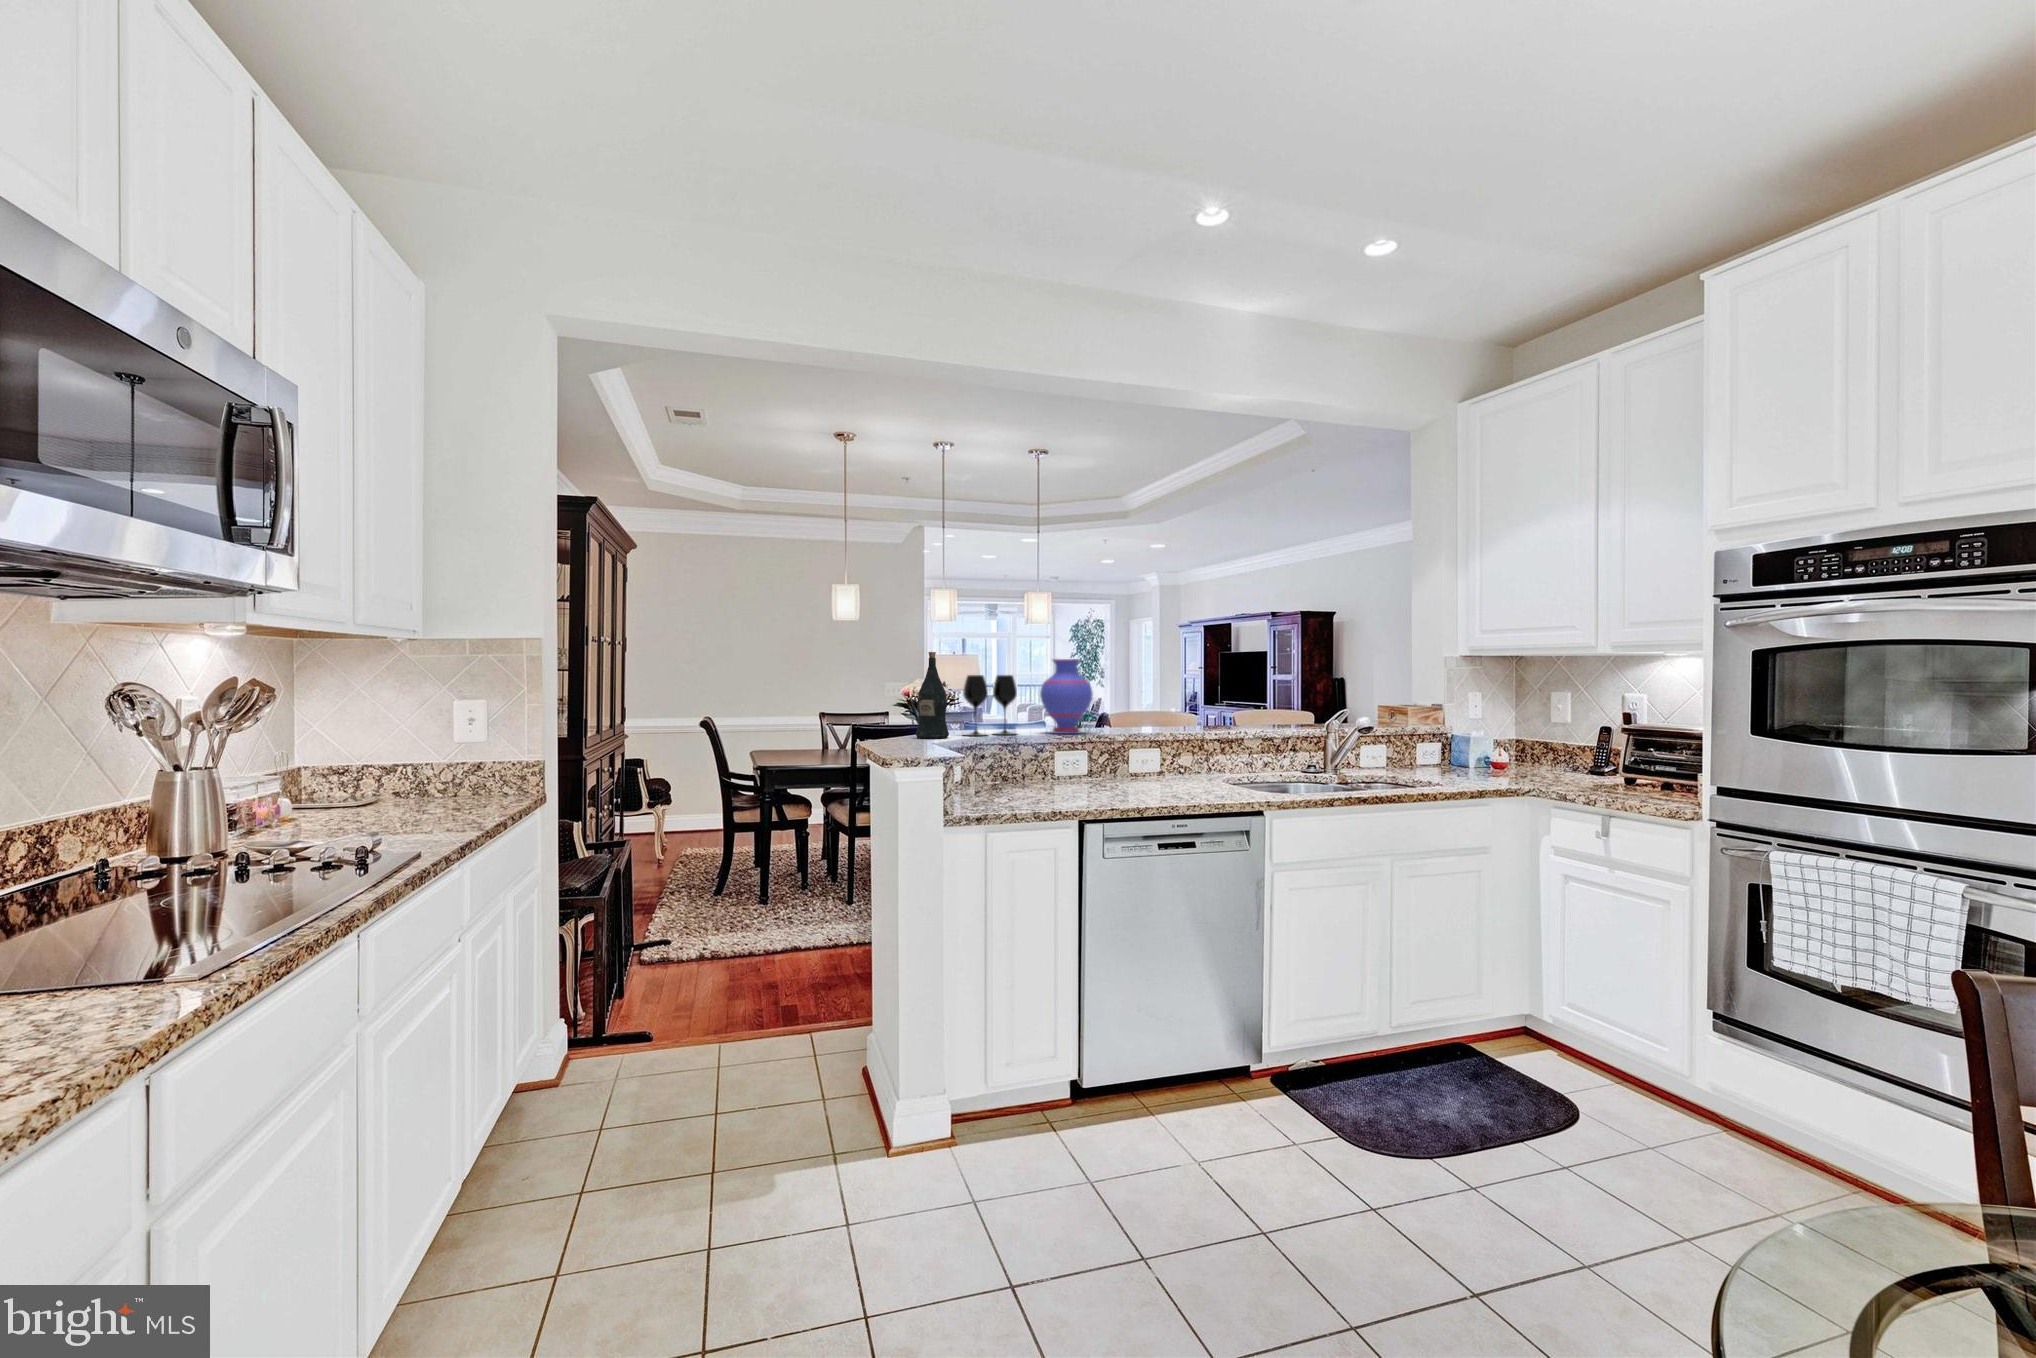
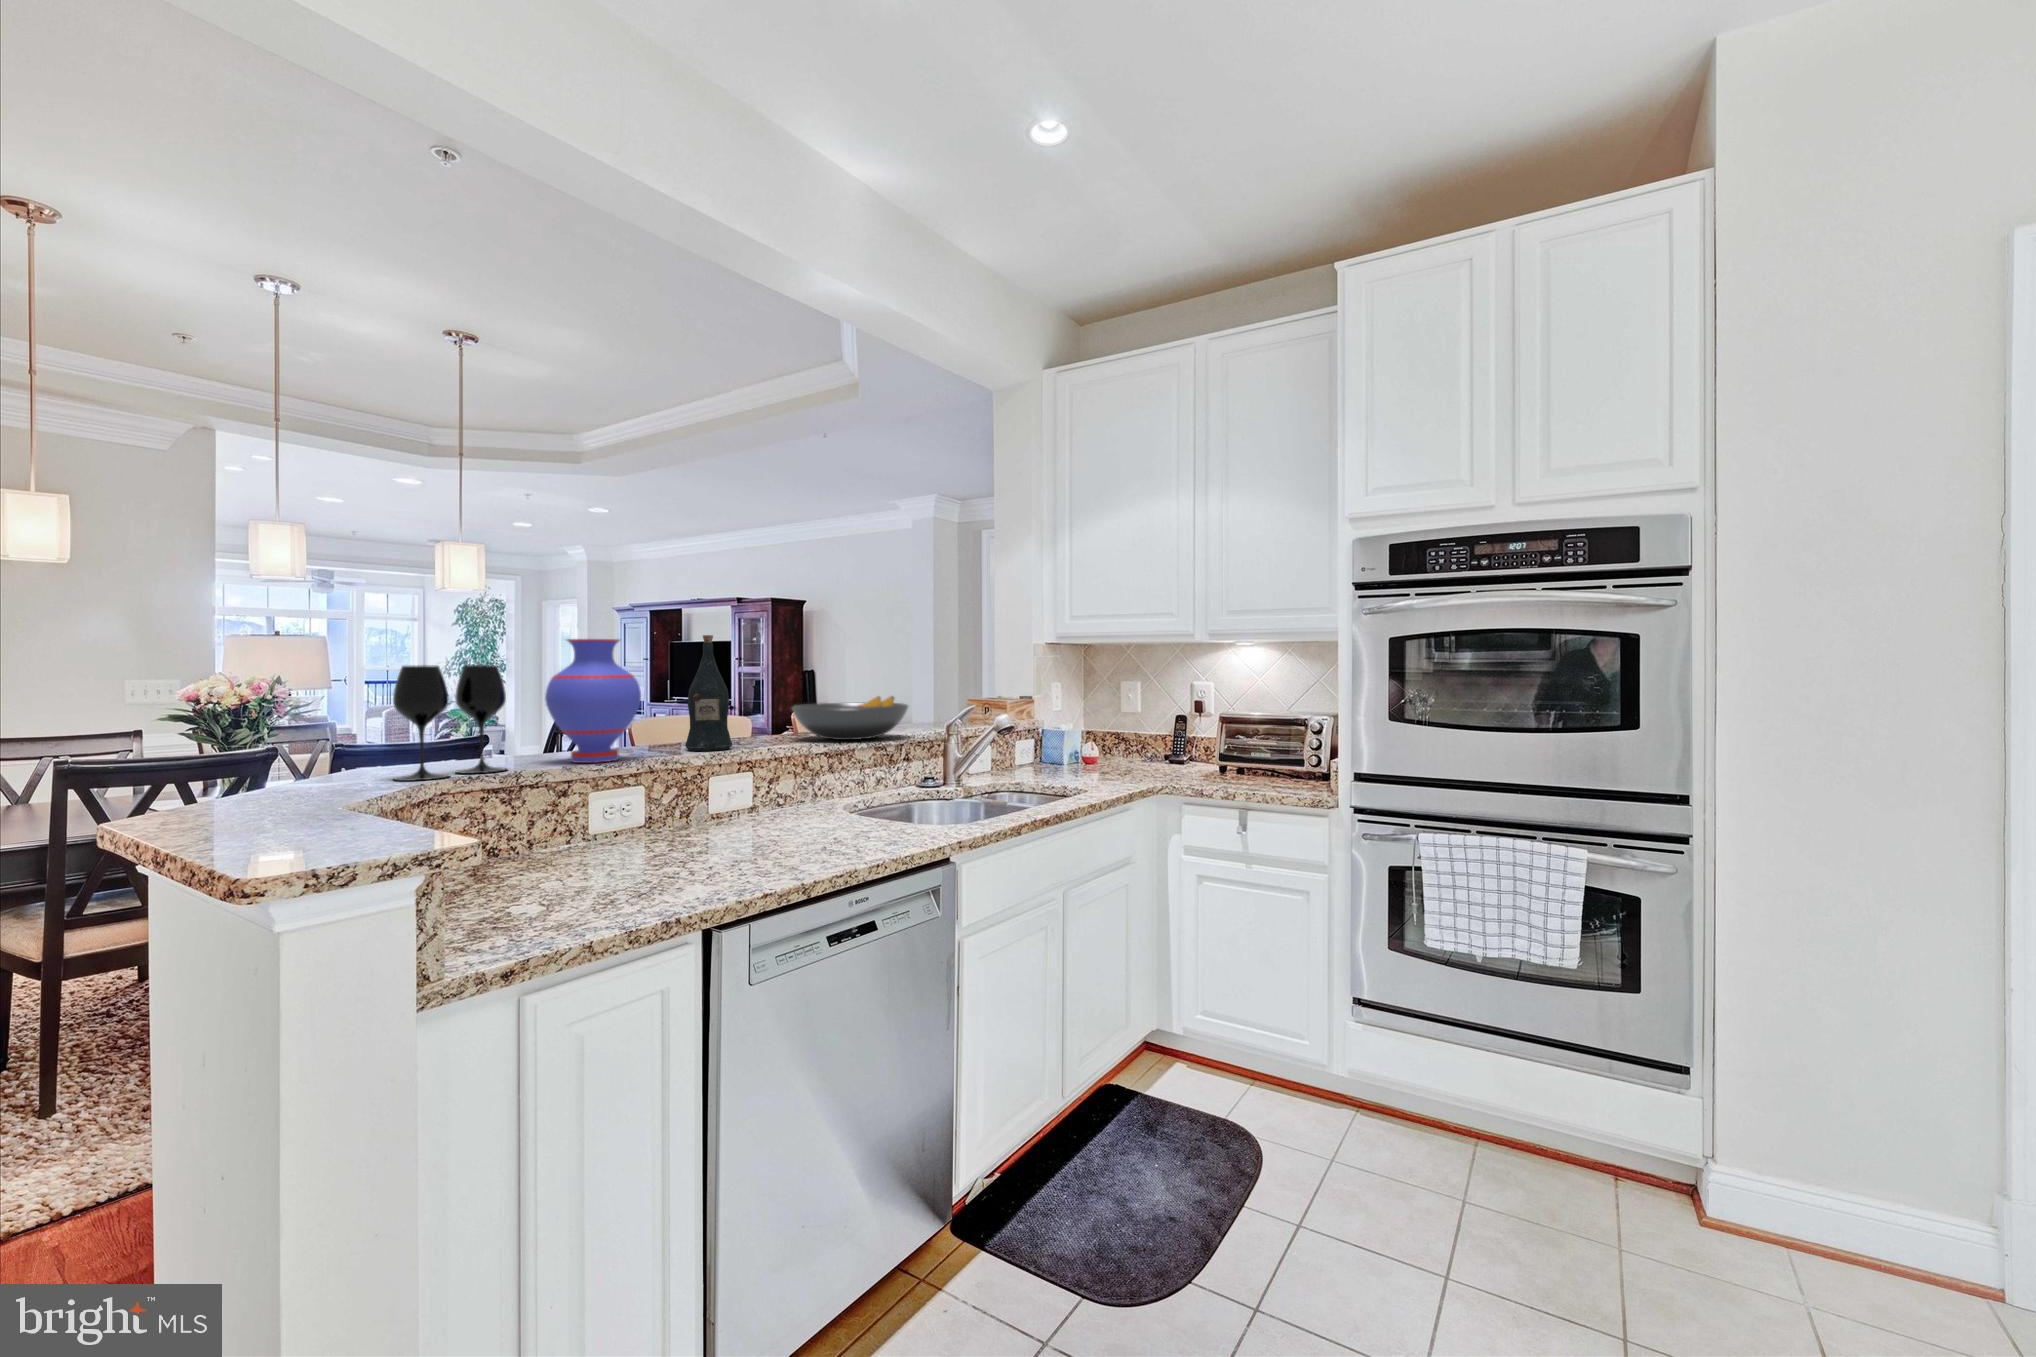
wine bottle: present [916,652,949,739] -> present [685,635,732,751]
fruit bowl: none [1206,699,1296,731] -> present [792,696,908,740]

